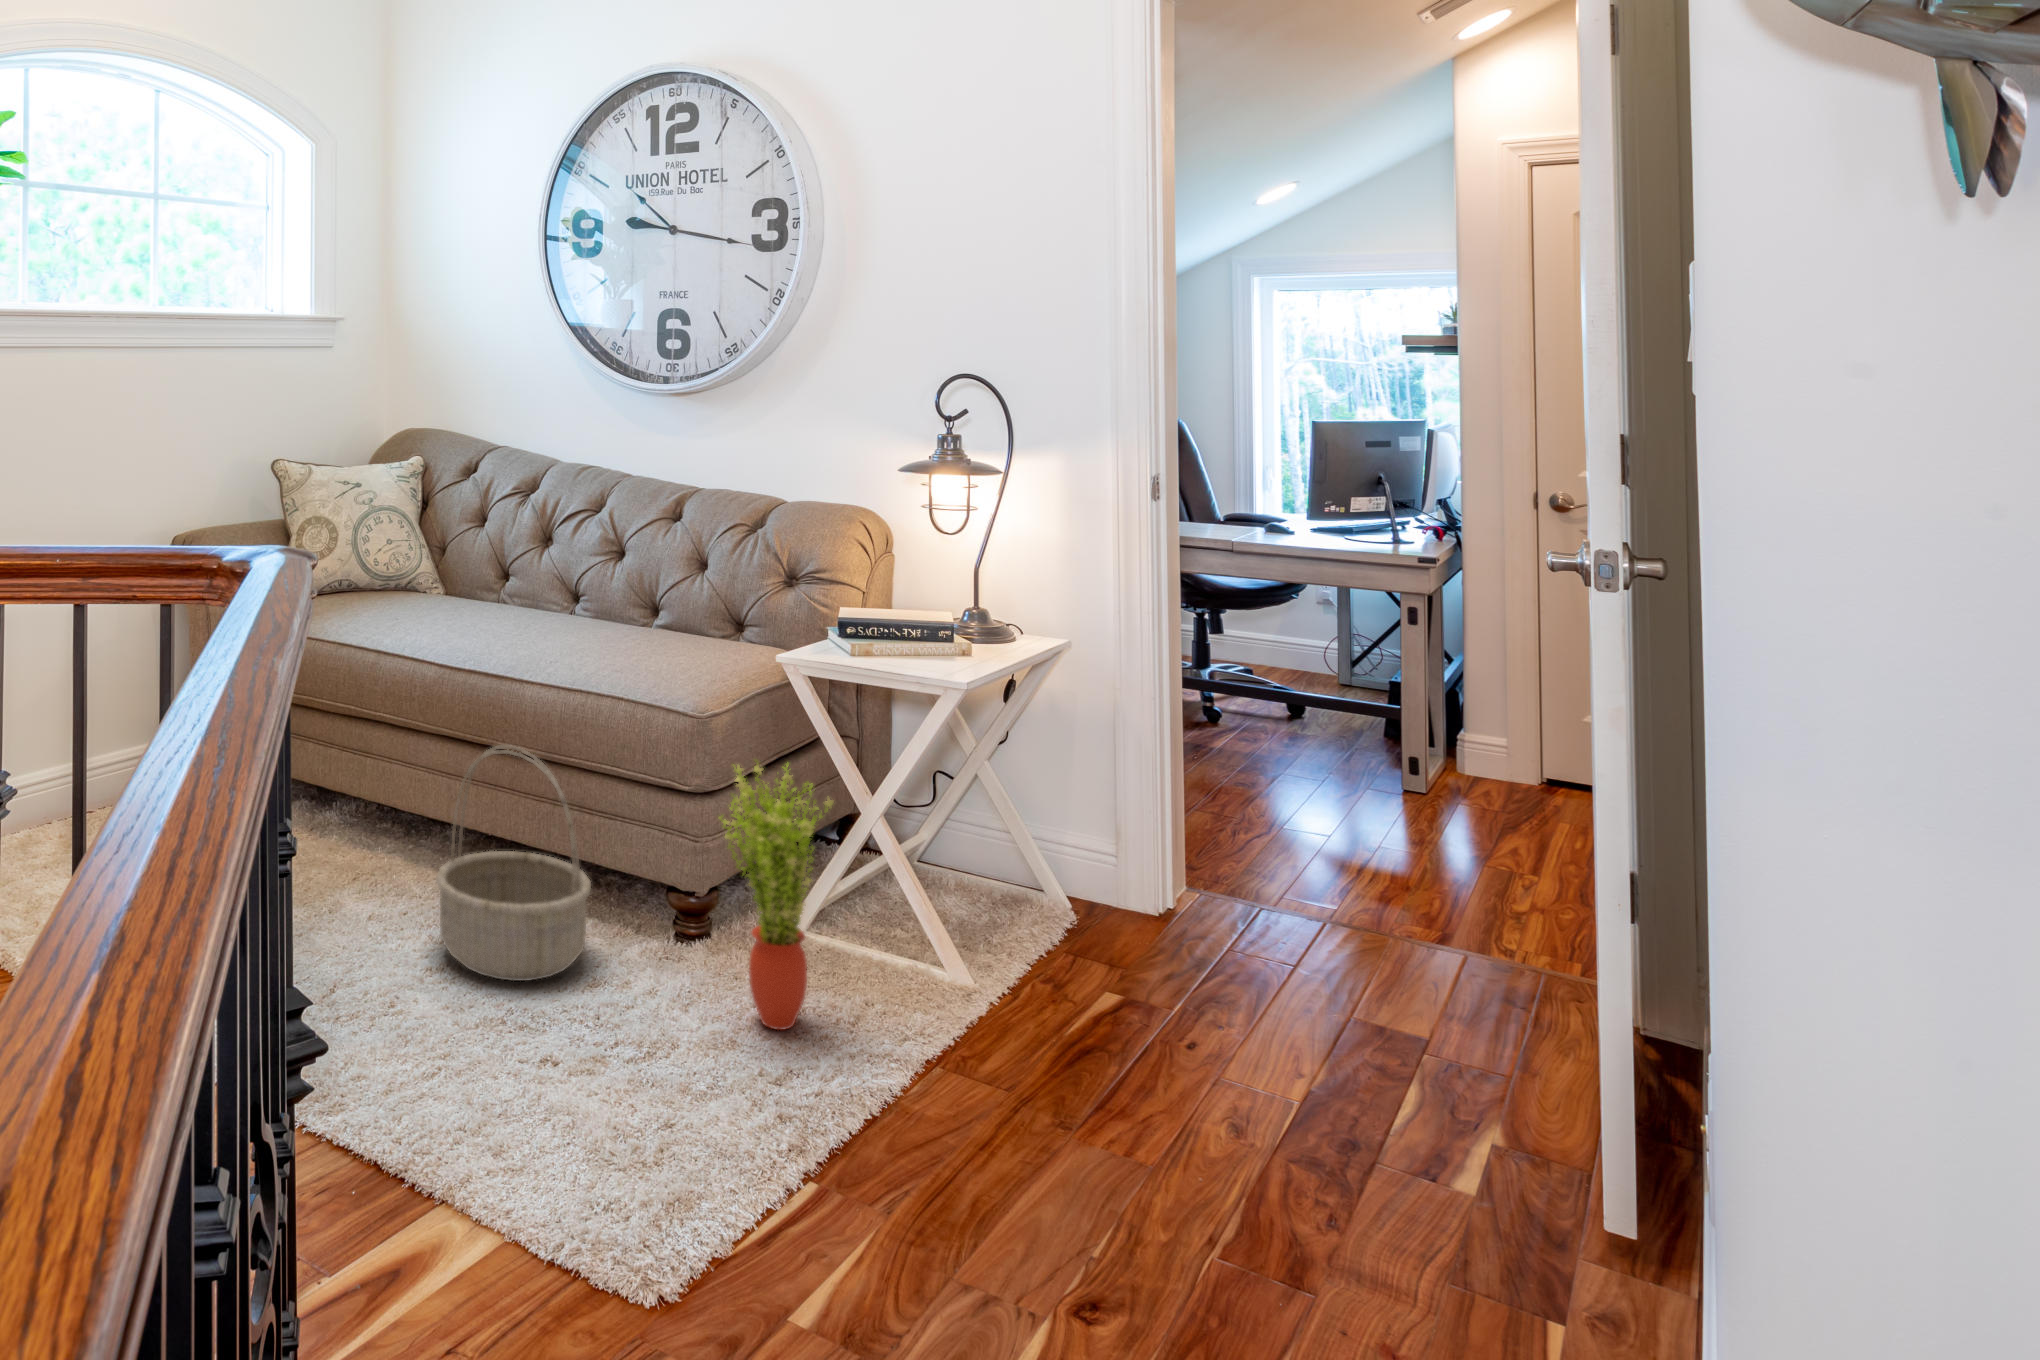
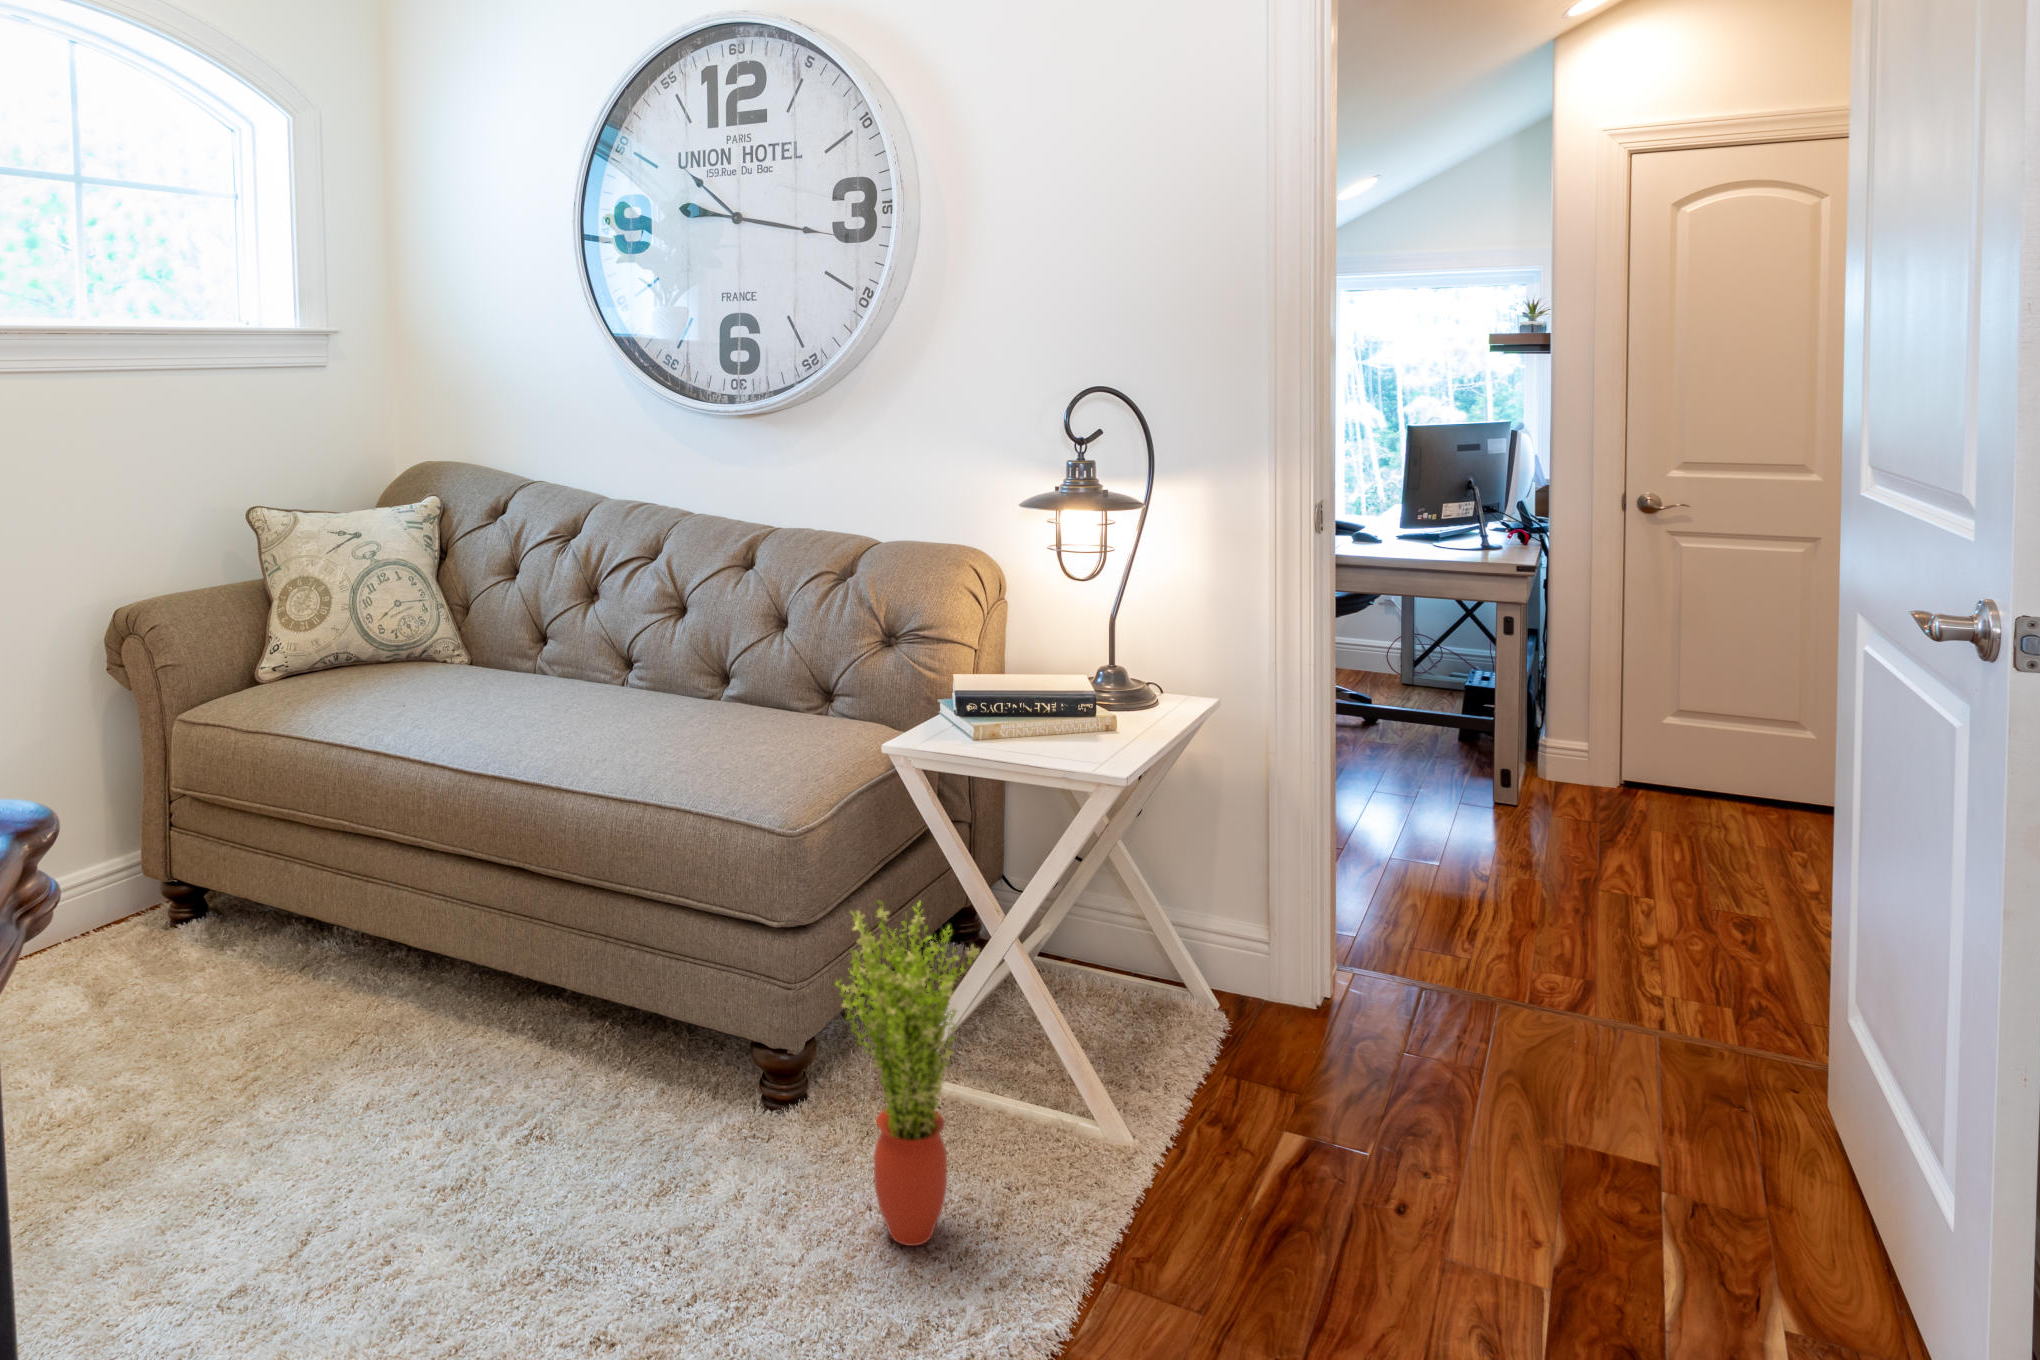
basket: present [436,745,591,981] -> none [457,891,664,1205]

